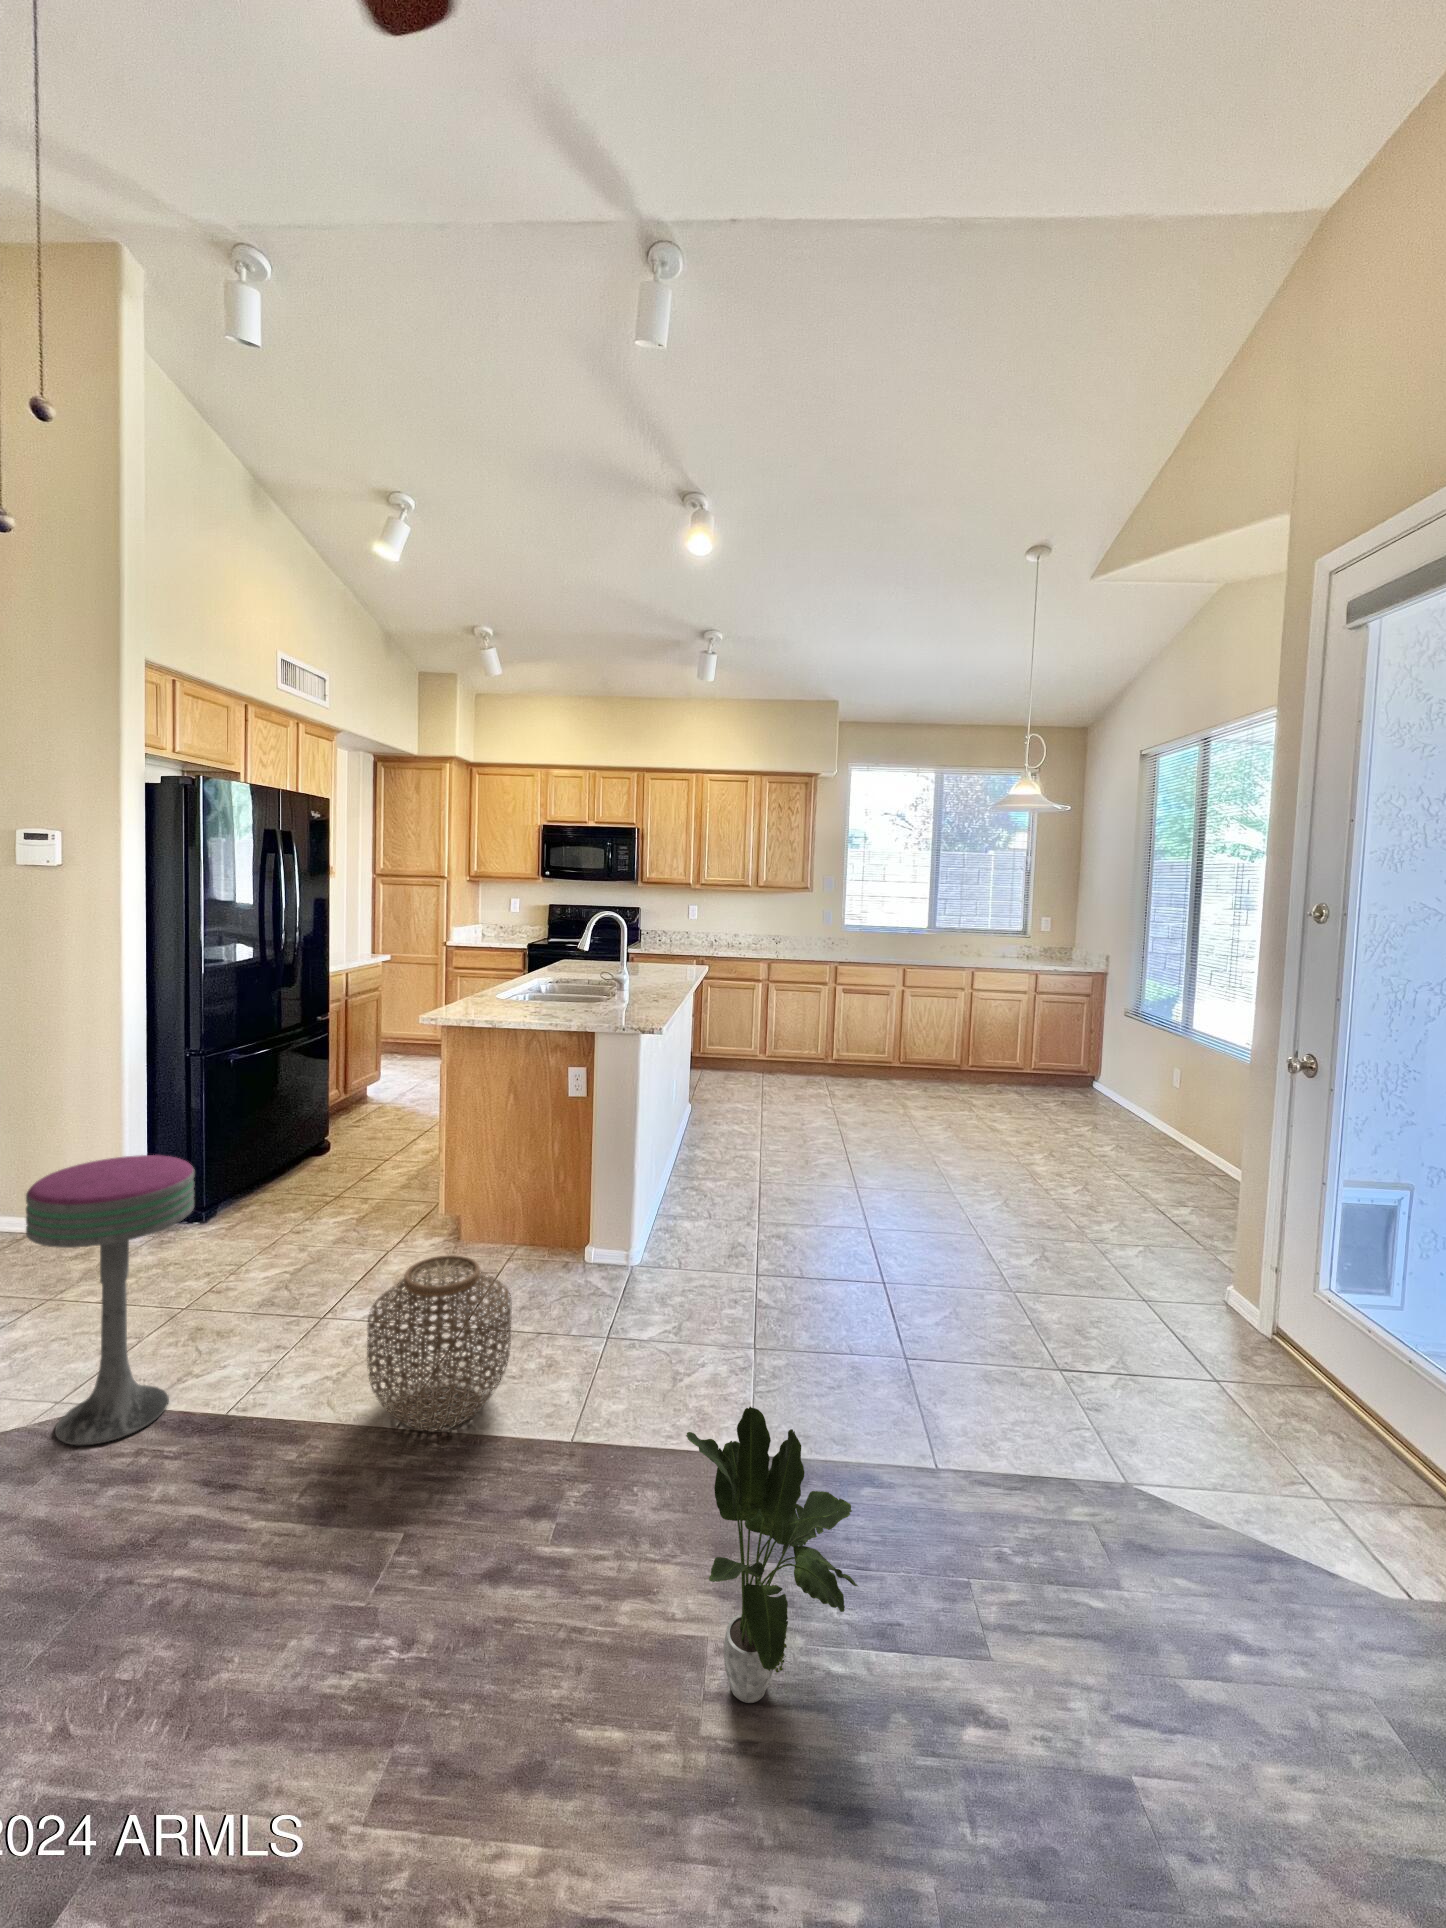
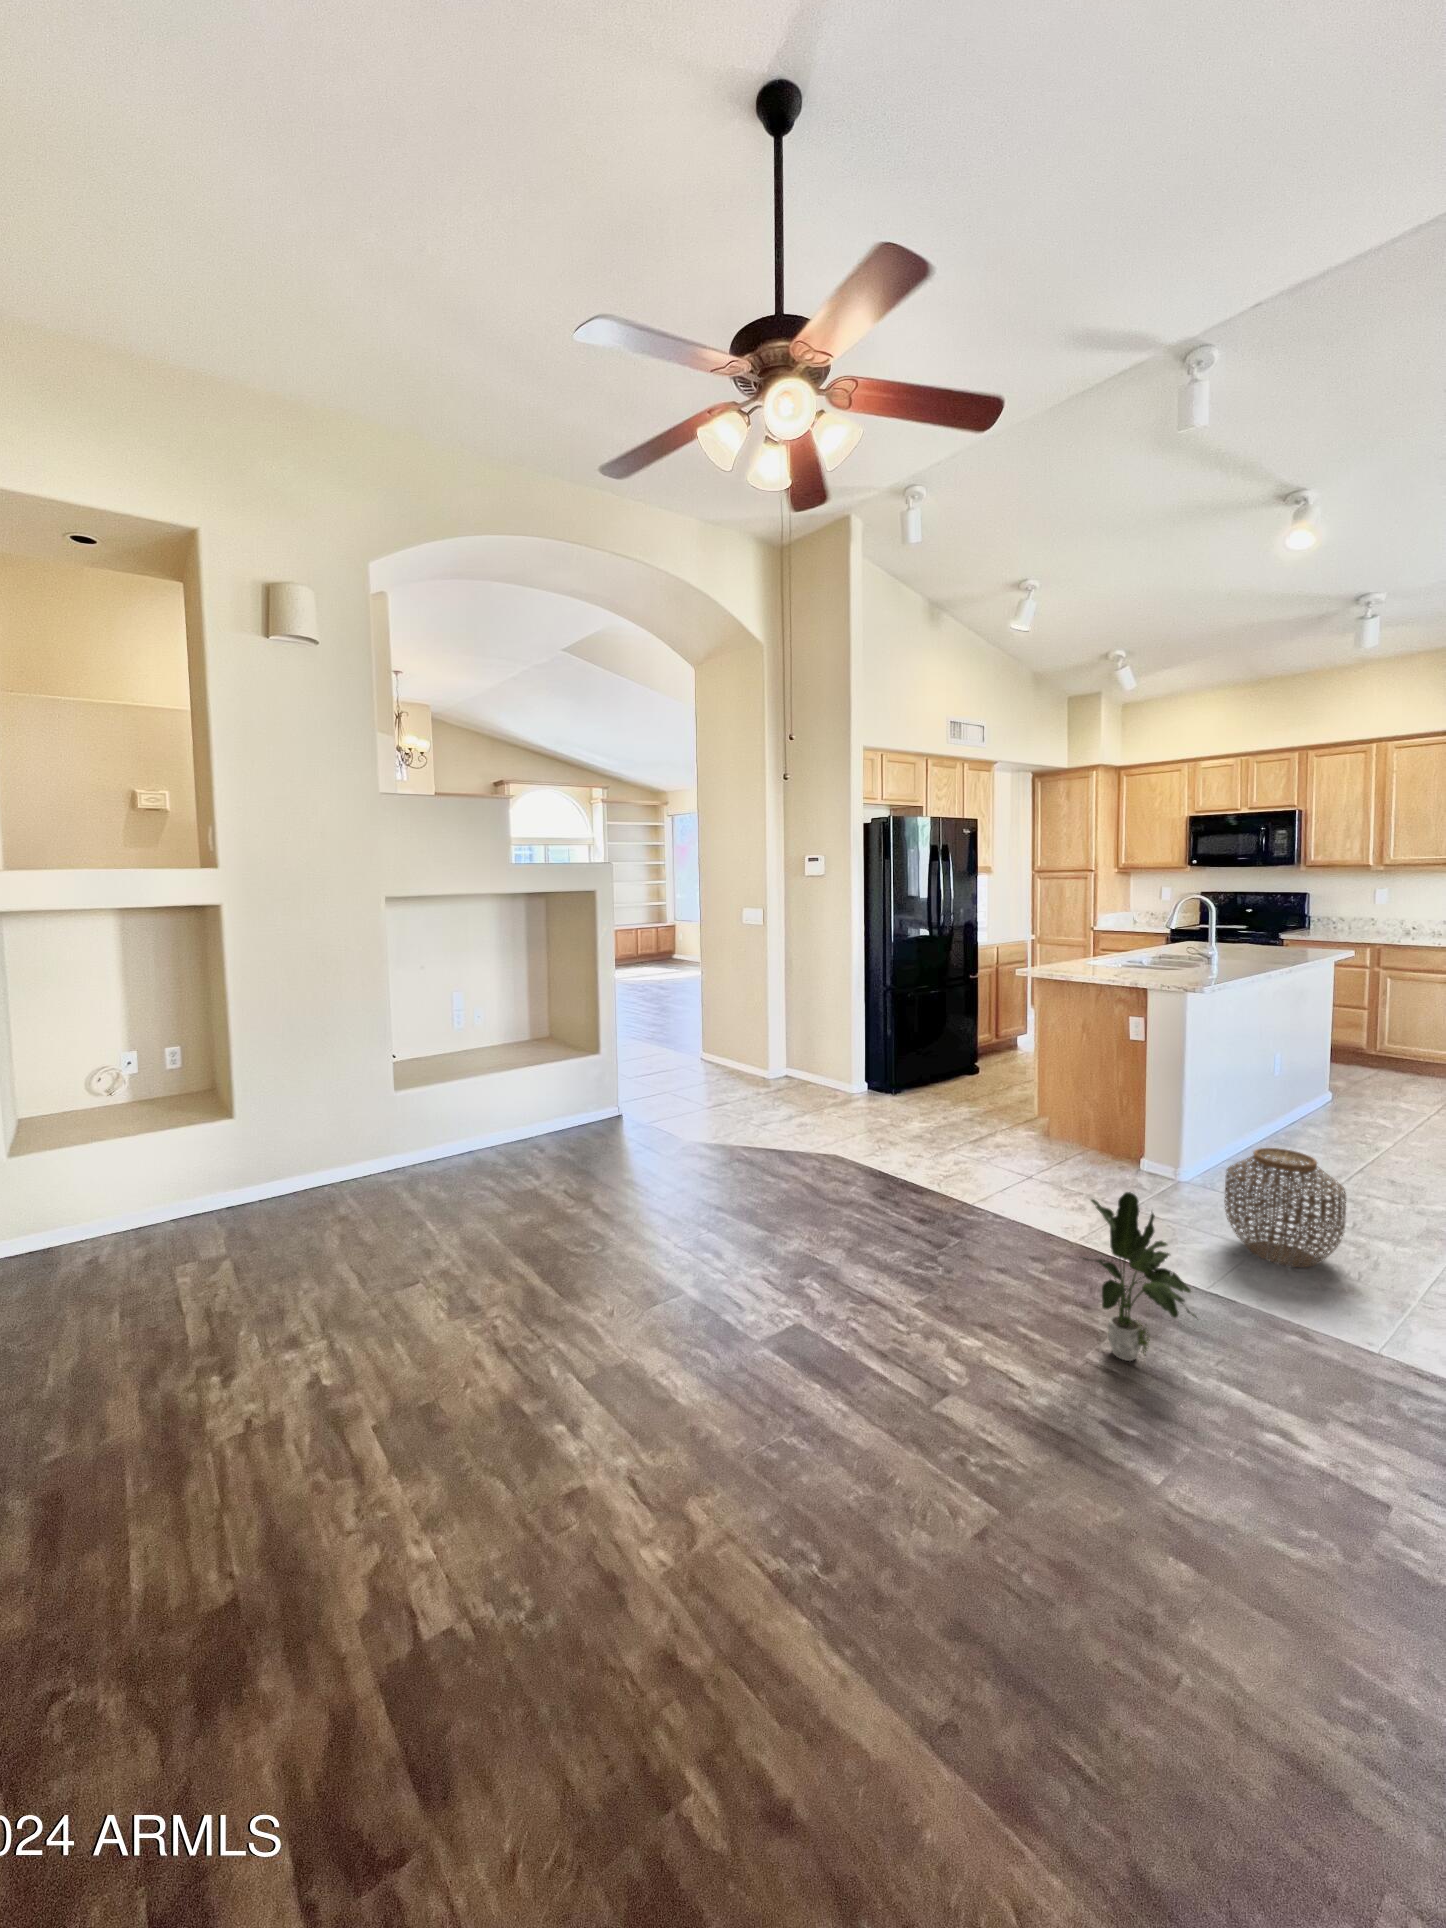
bar stool: present [26,1155,195,1445] -> none [804,1030,875,1168]
woven basket: present [367,1255,512,1430] -> present [1224,1148,1346,1267]

